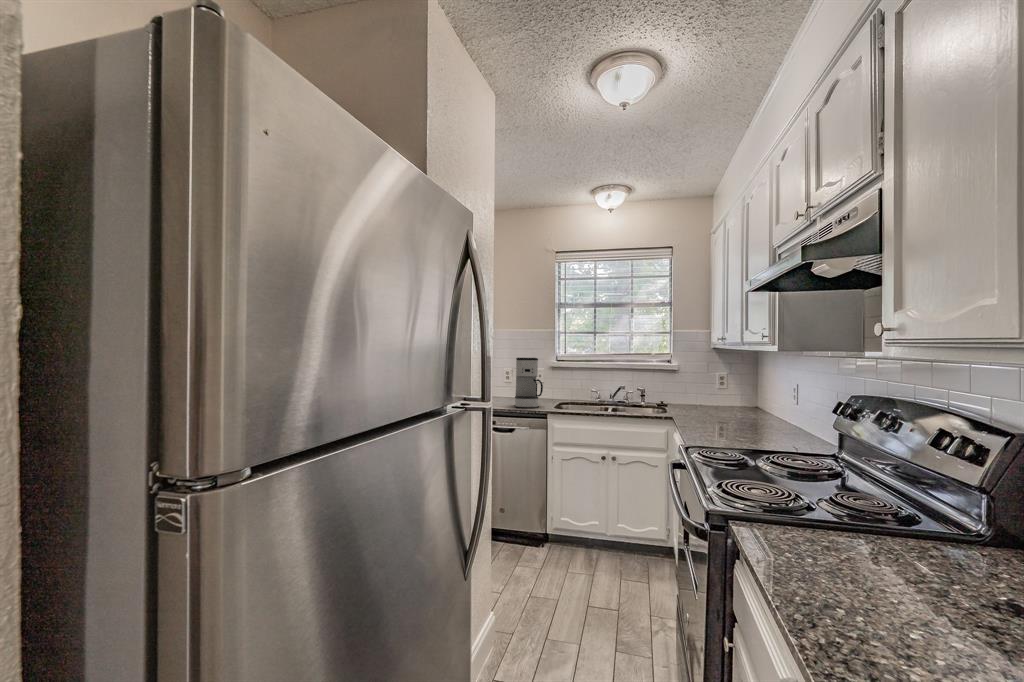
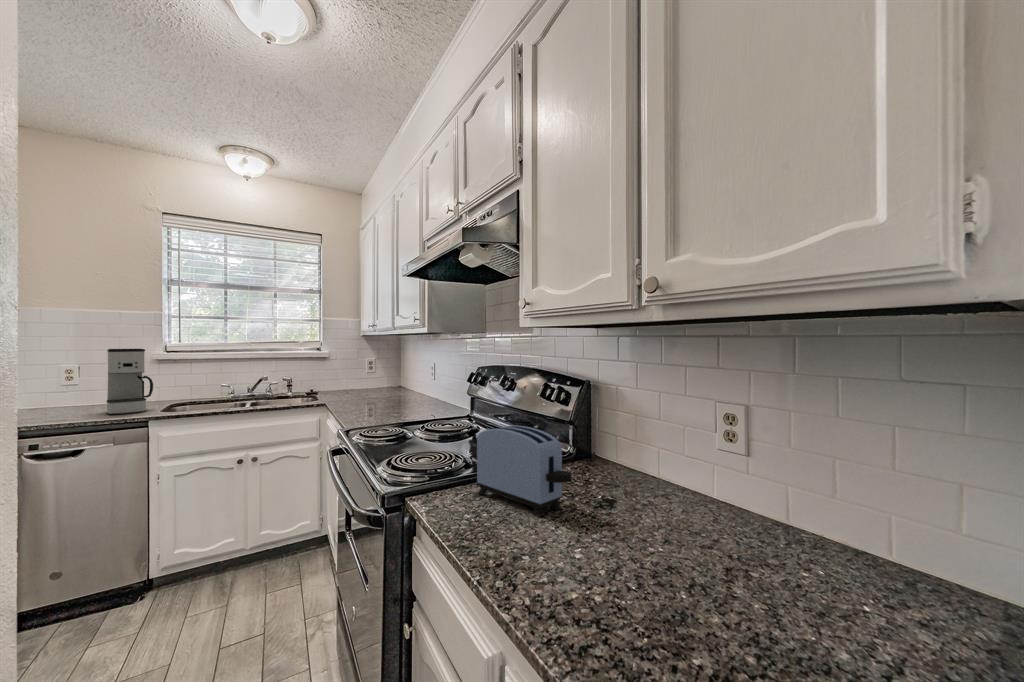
toaster: none [804,469,933,582] -> present [471,426,572,516]

